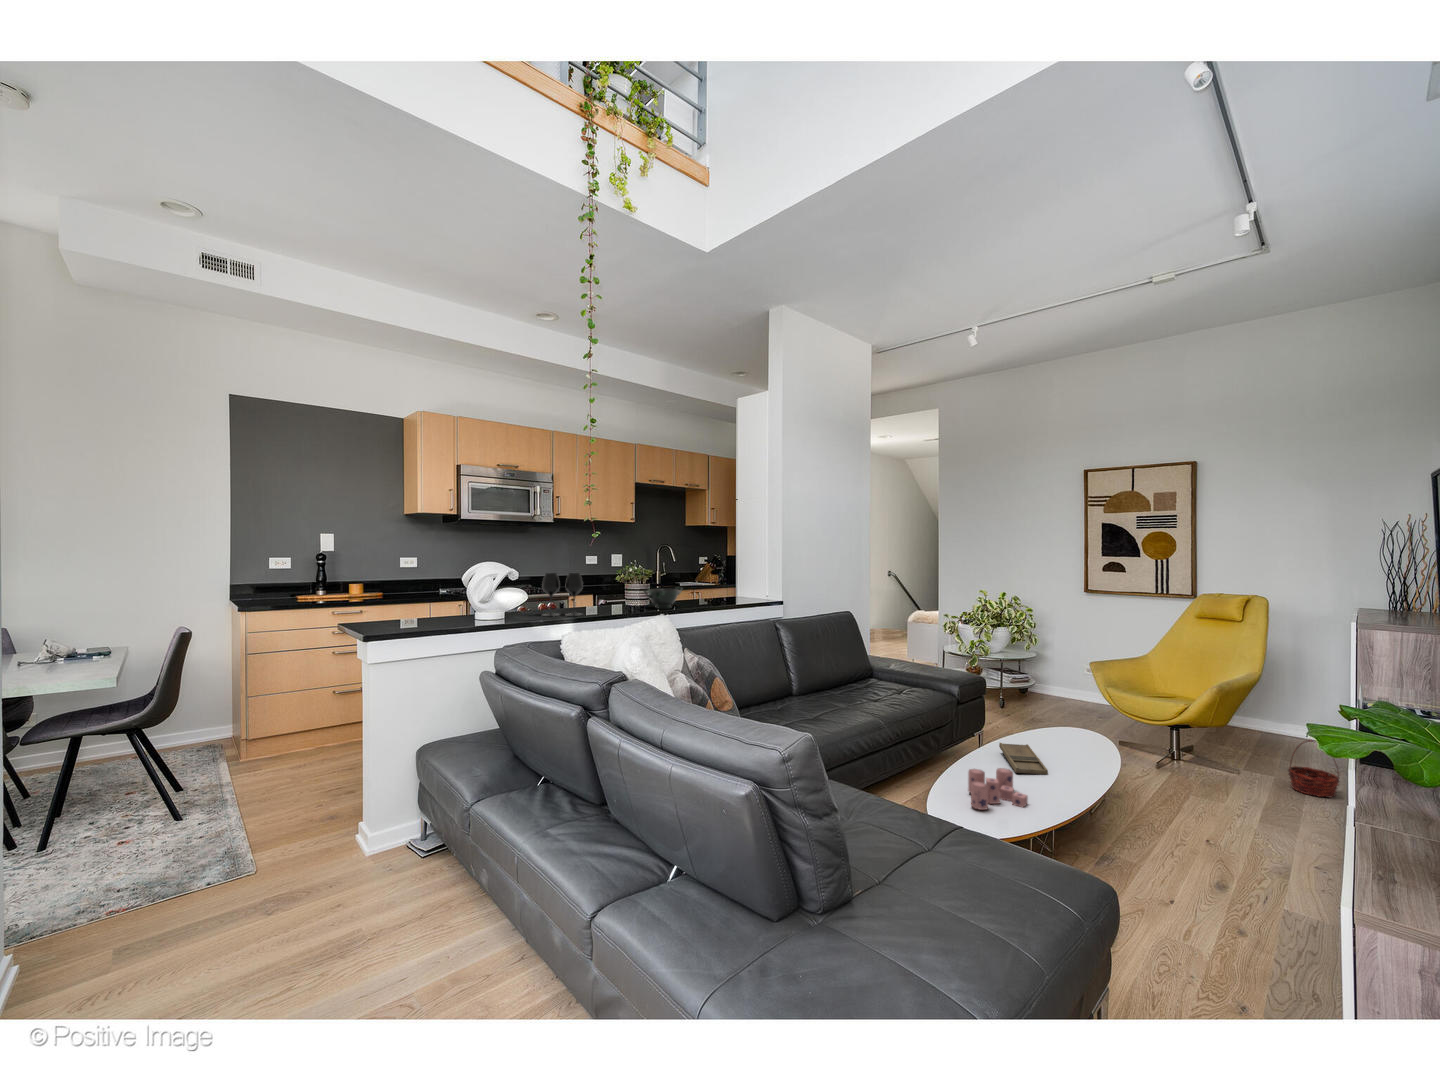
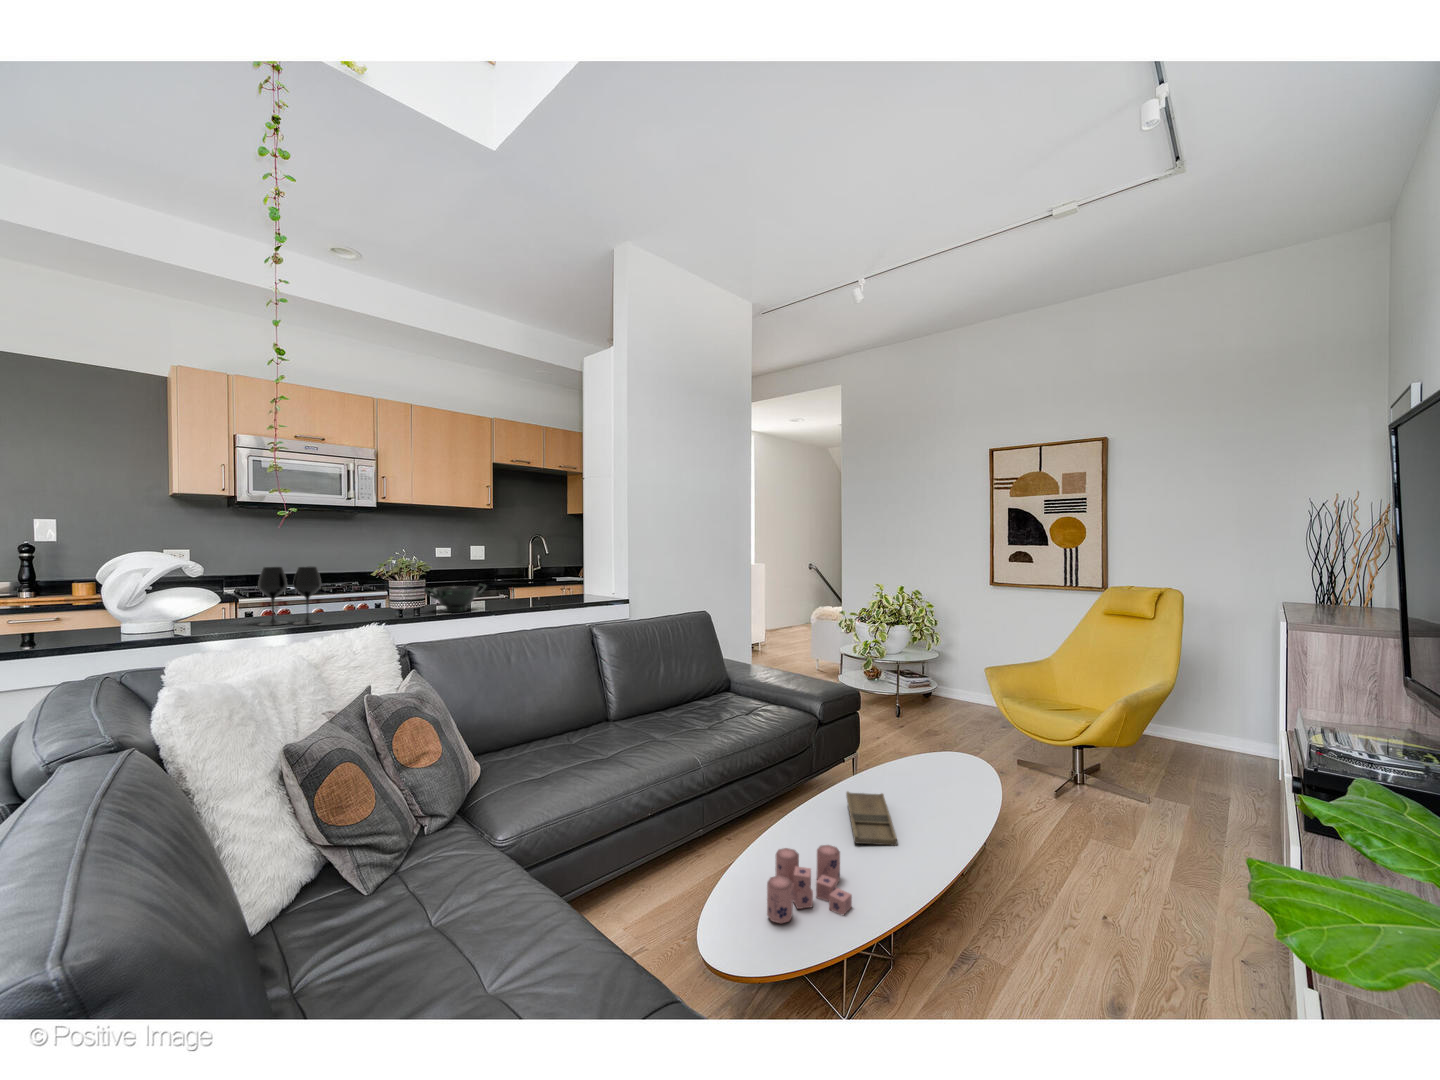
basket: present [1288,740,1339,797] -> none [1207,765,1268,837]

